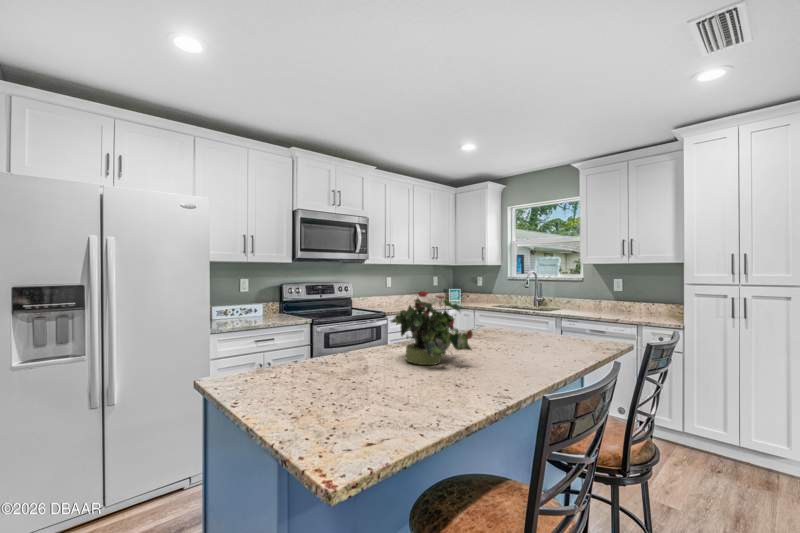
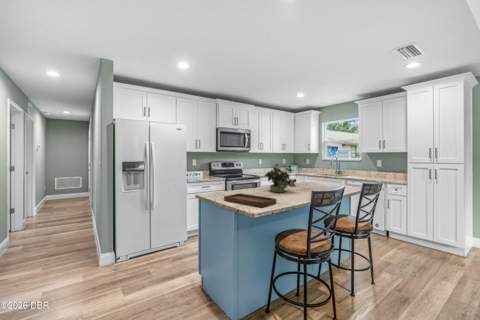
tray: none [264,361,423,444] -> present [224,186,276,207]

